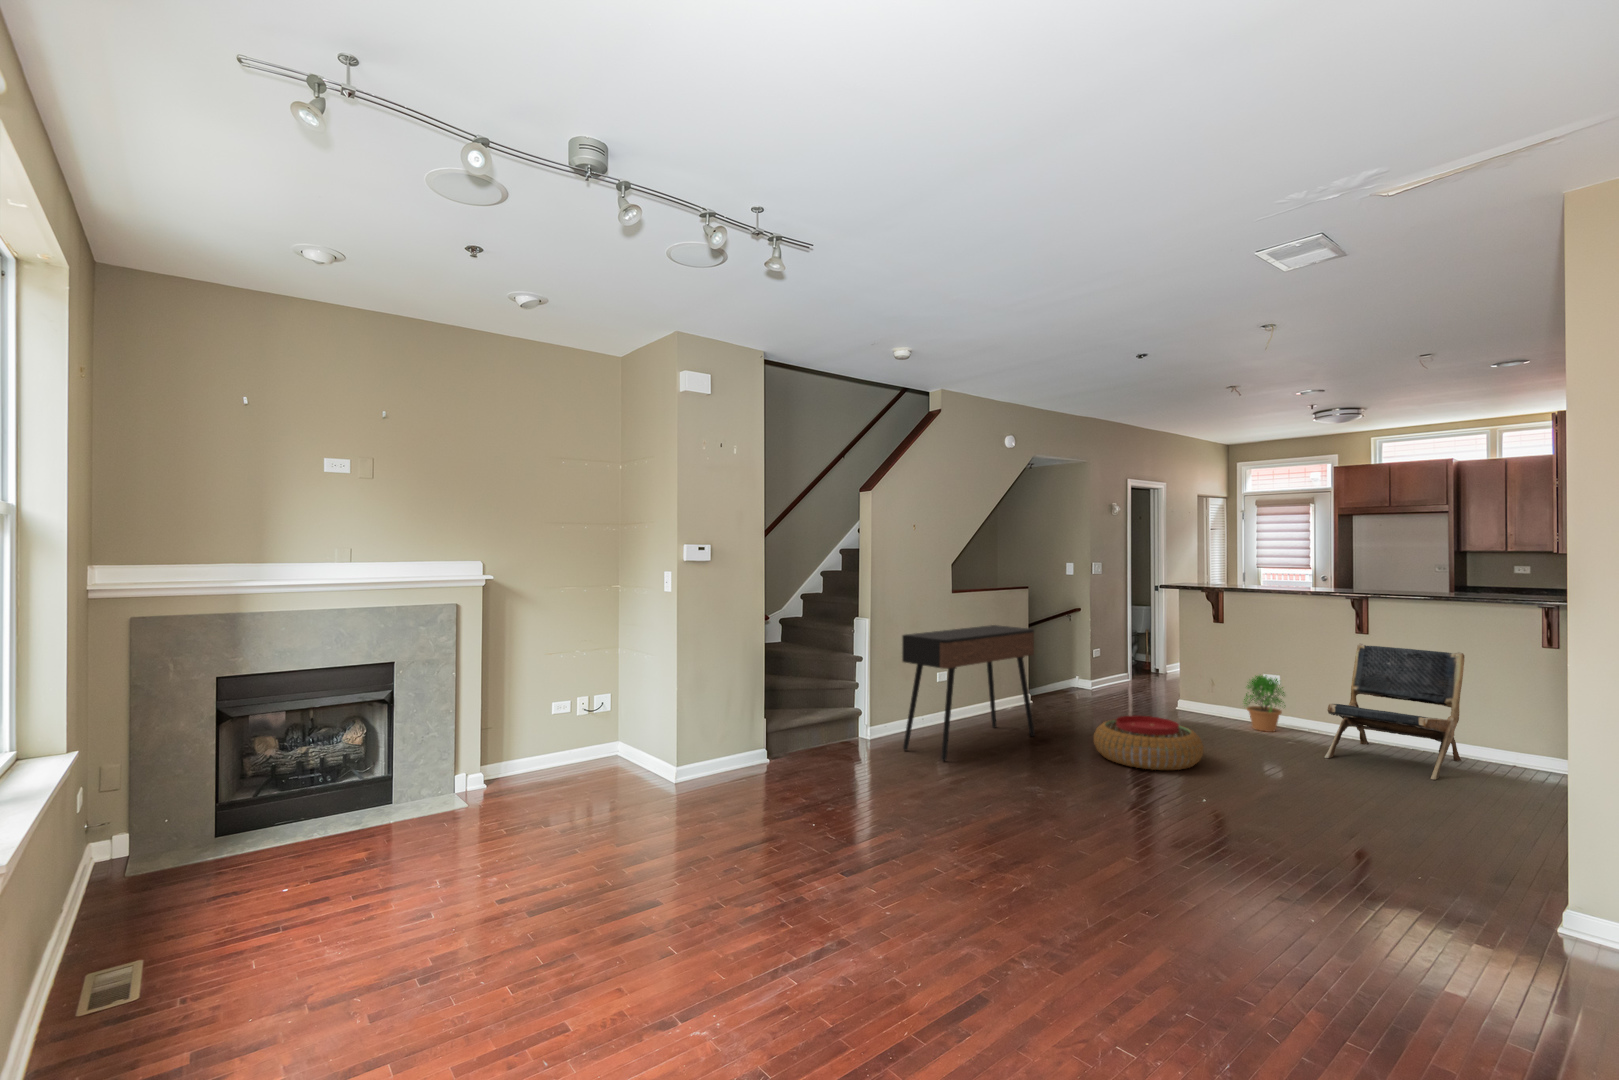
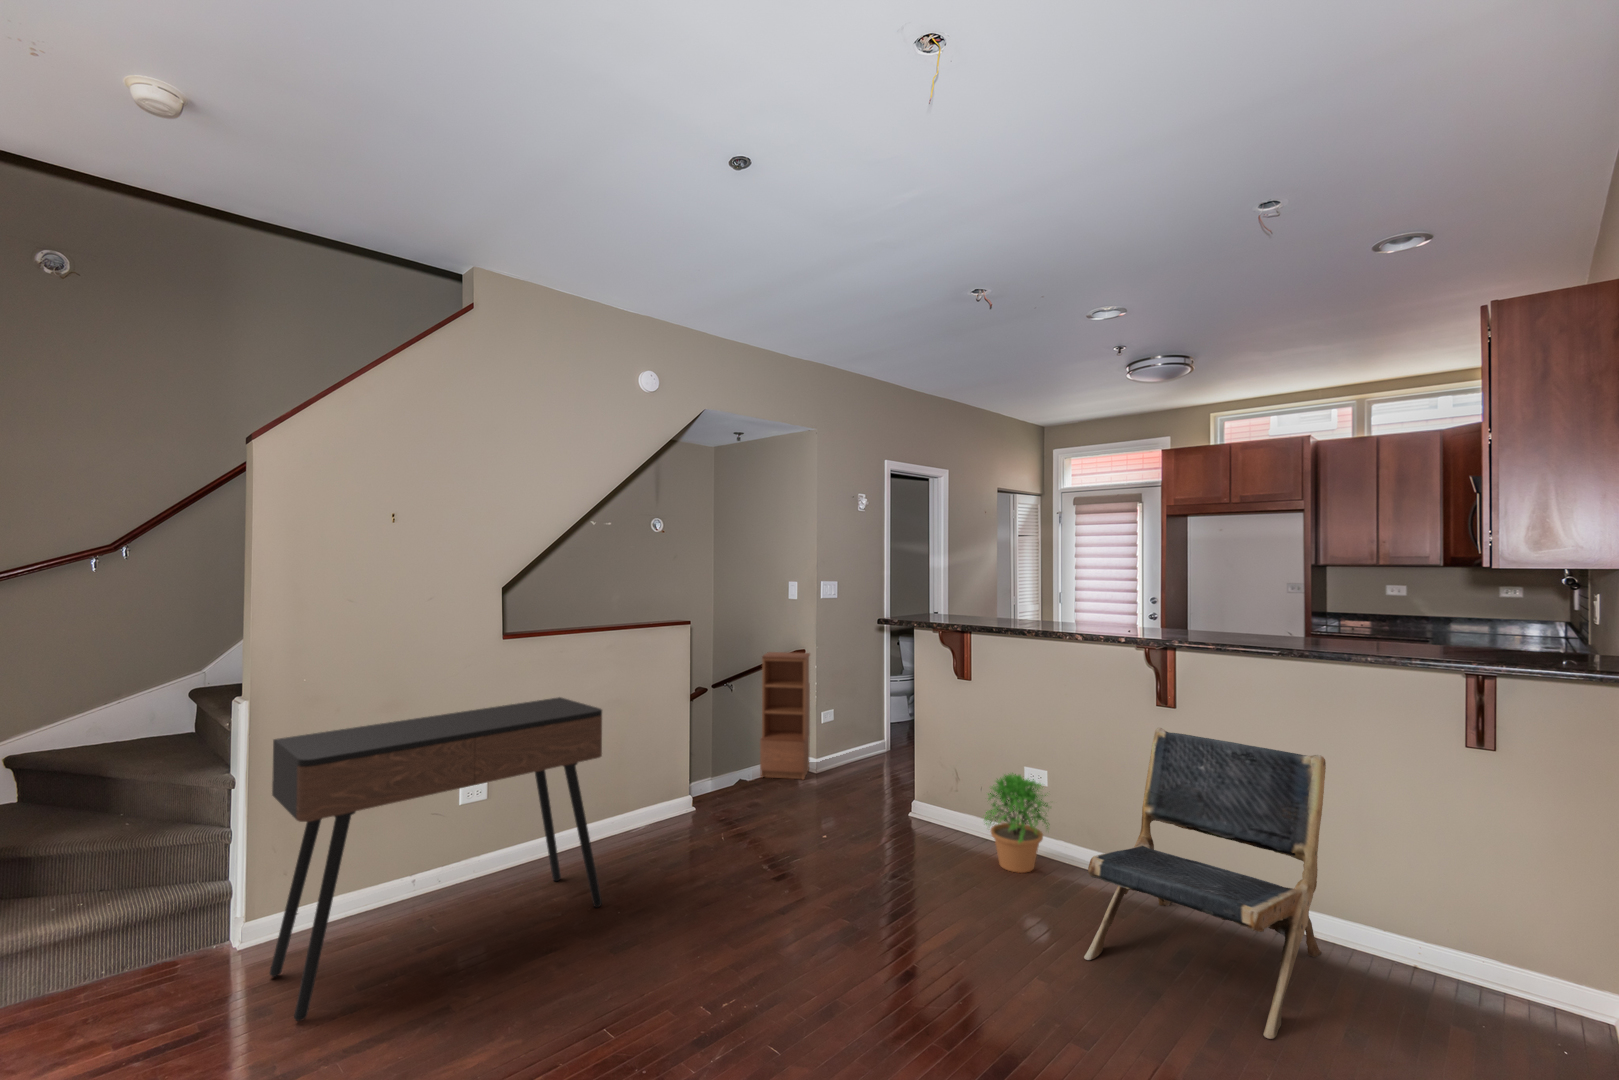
bookcase: none [1057,611,1090,694] -> present [760,652,810,780]
pouf: present [1094,716,1203,770] -> none [646,883,847,1034]

